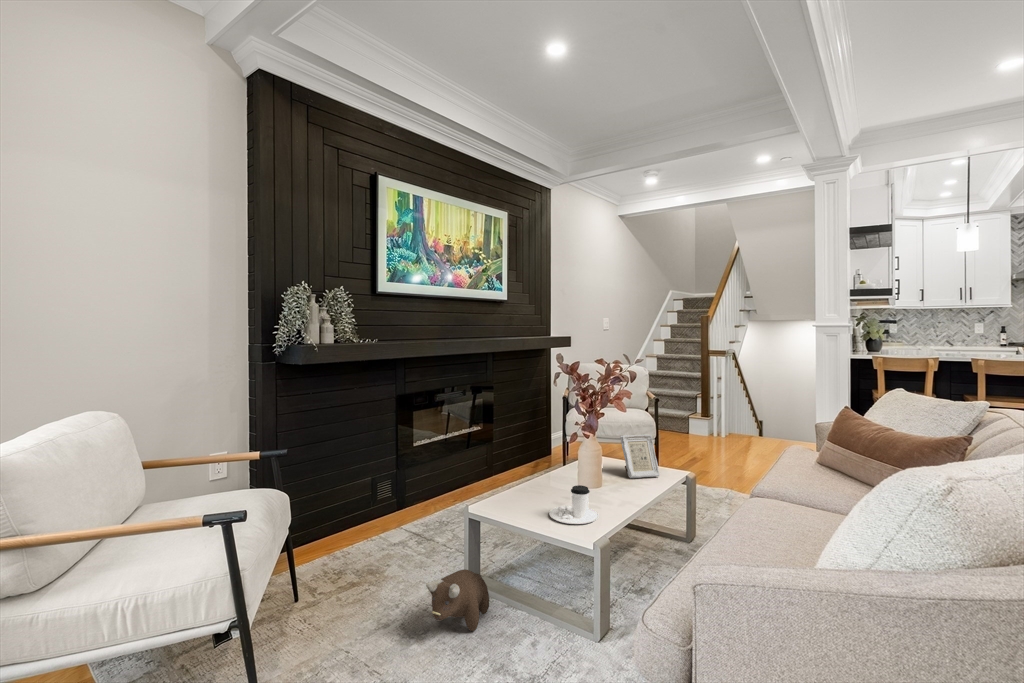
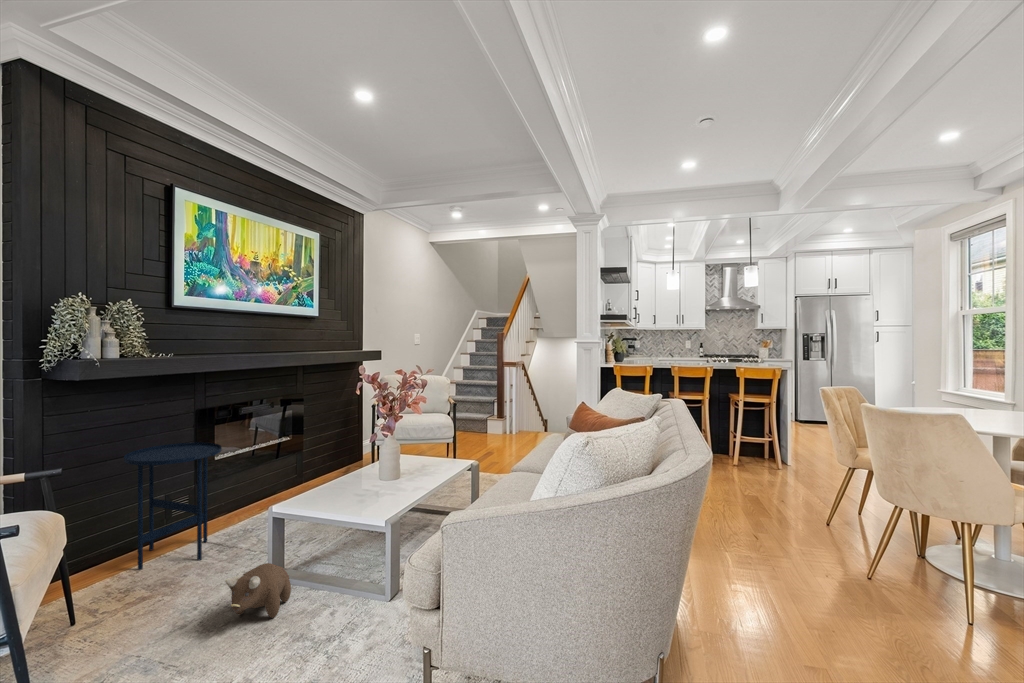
side table: none [337,429,420,552] -> present [124,442,222,570]
picture frame: present [620,435,659,478] -> none [417,432,450,470]
coffee cup: present [549,485,599,524] -> none [349,477,393,510]

